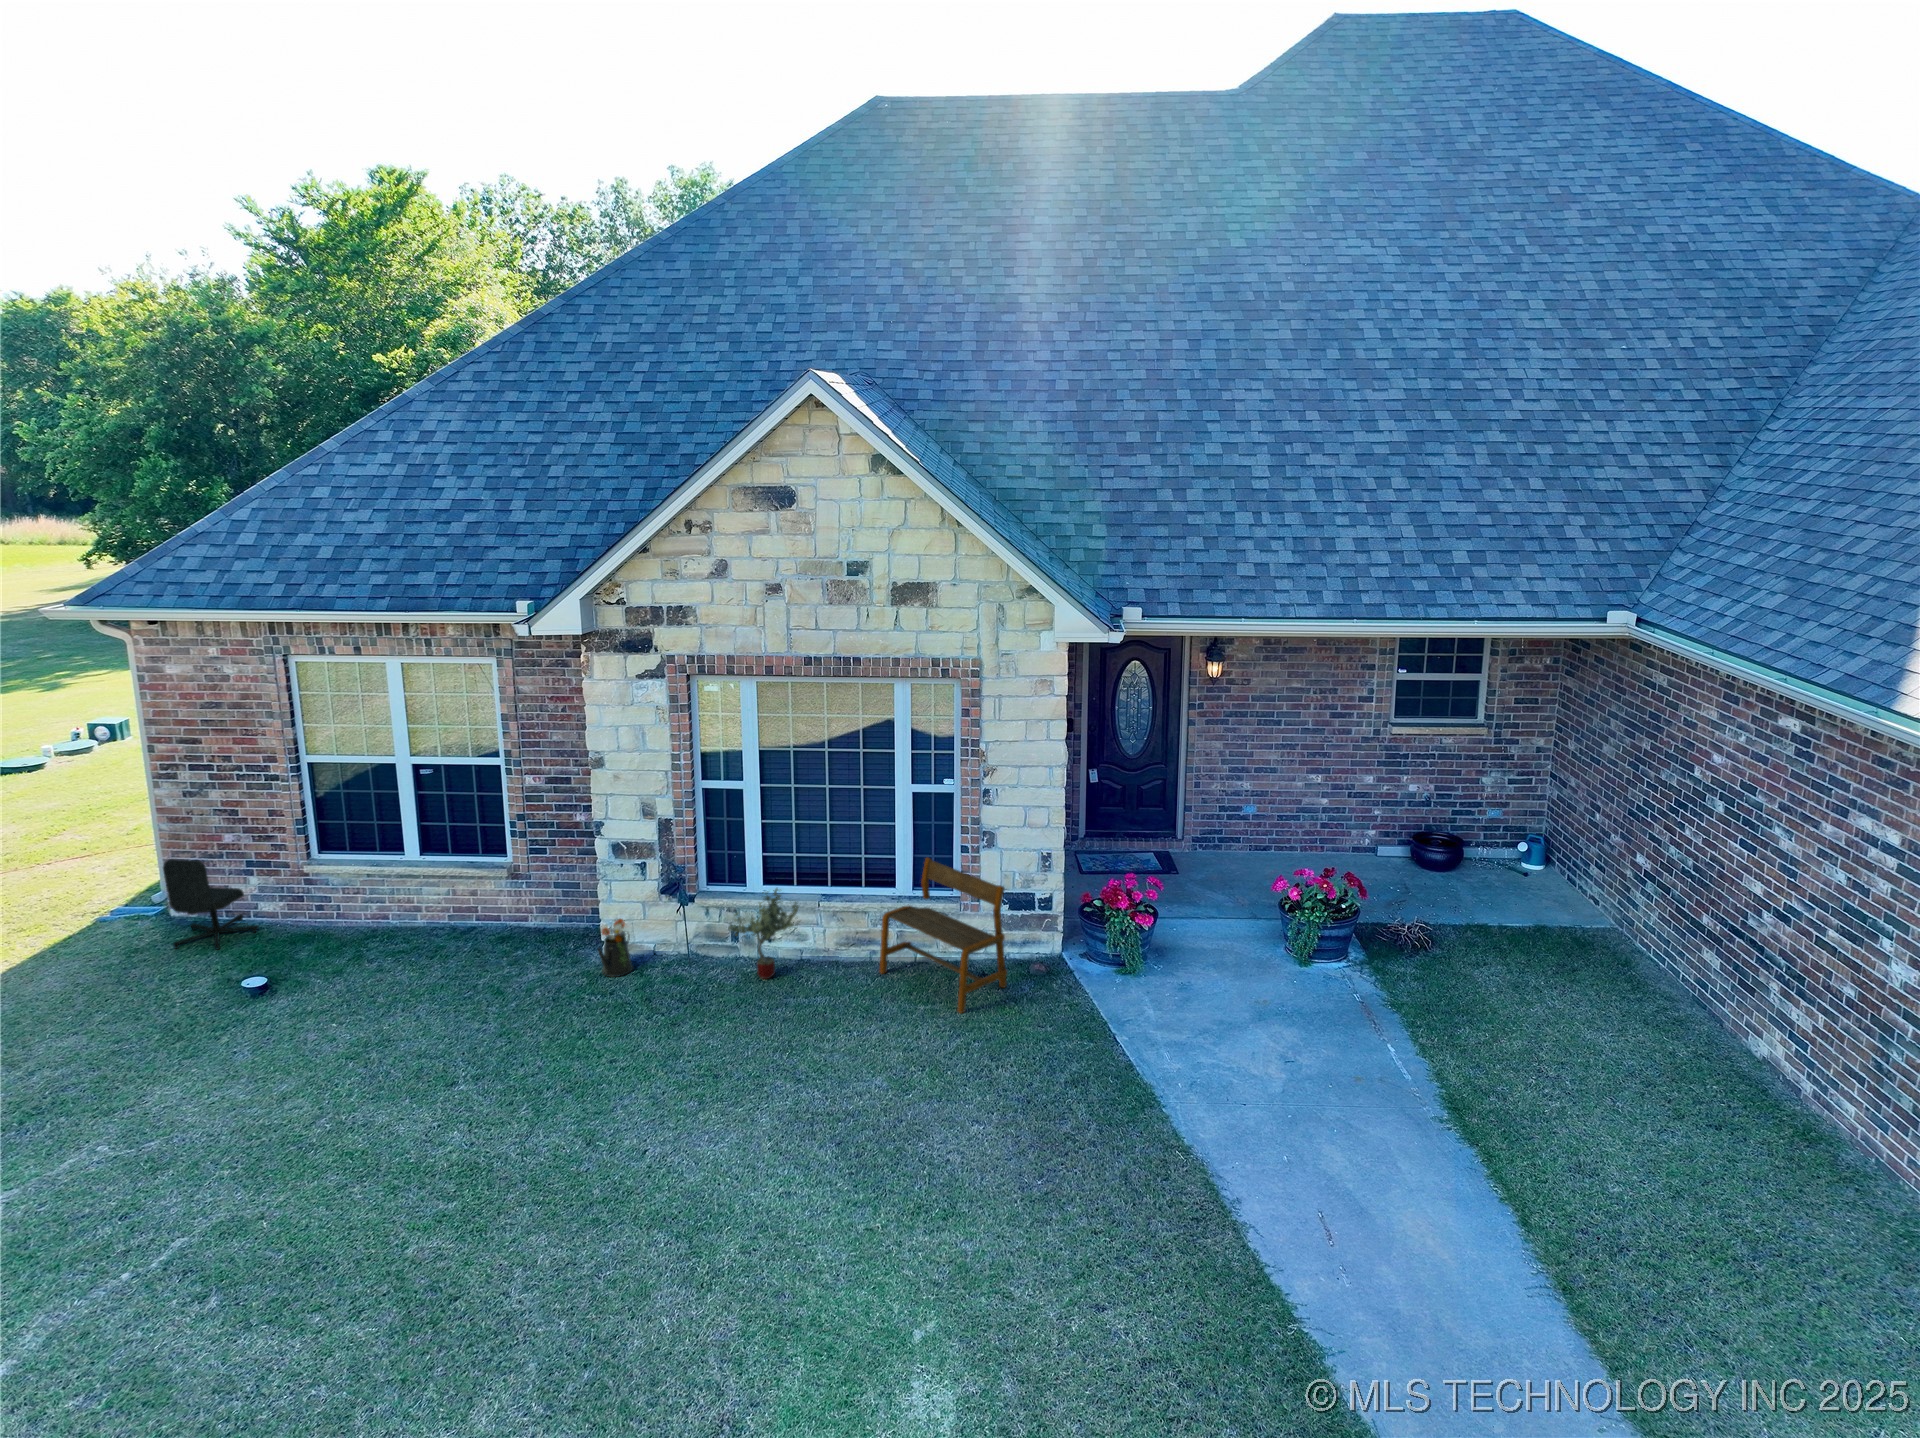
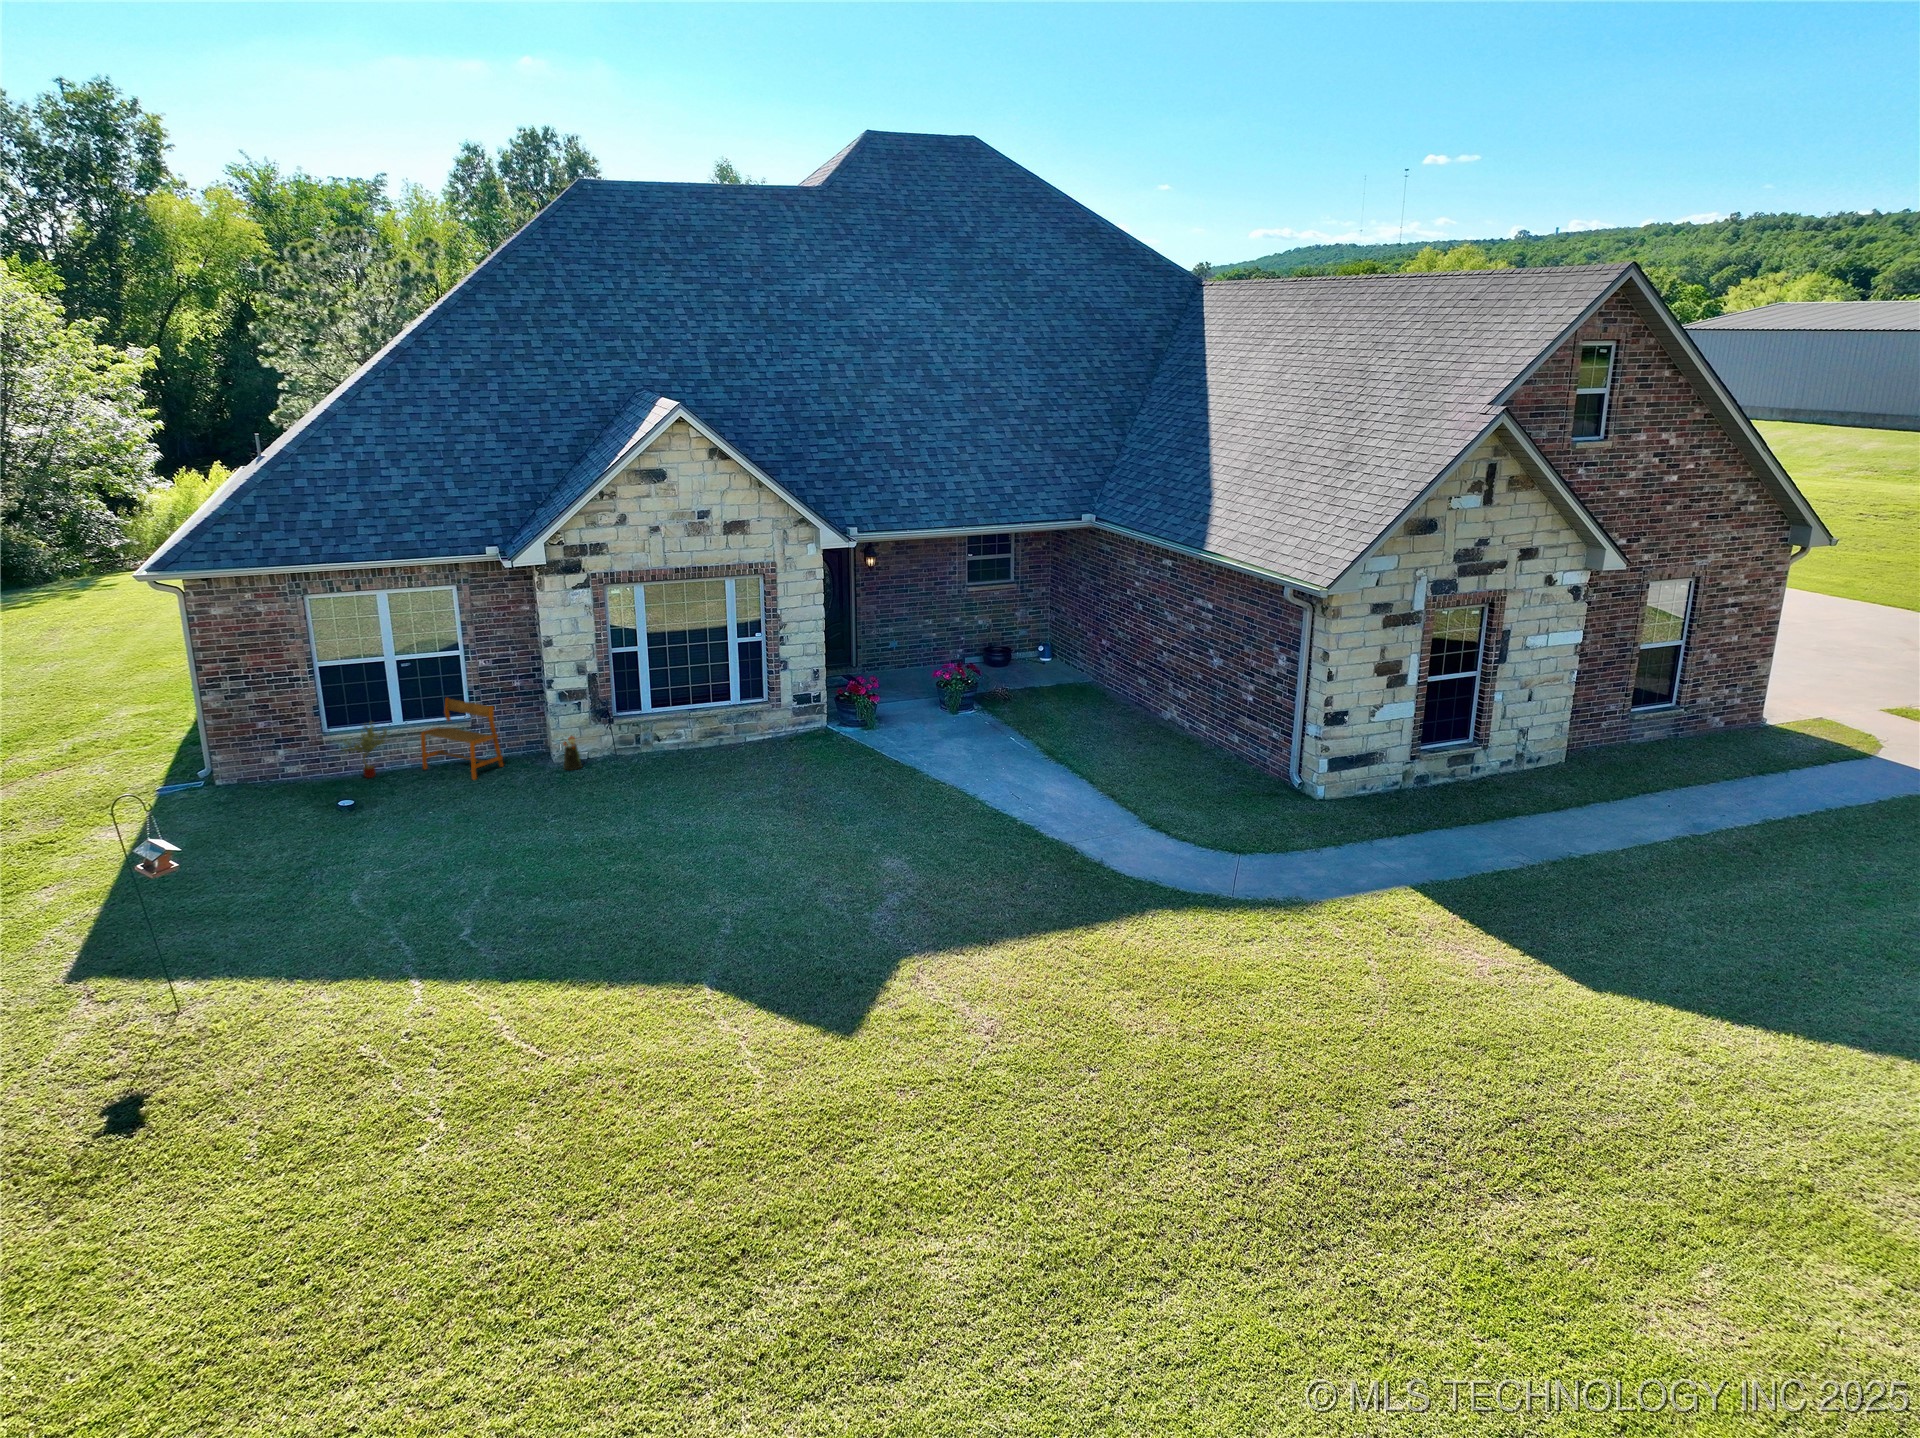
bench: present [879,858,1007,1013] -> present [421,698,503,780]
chair: present [163,859,259,949] -> none [240,735,298,798]
potted tree: present [728,888,798,979] -> present [342,723,389,778]

